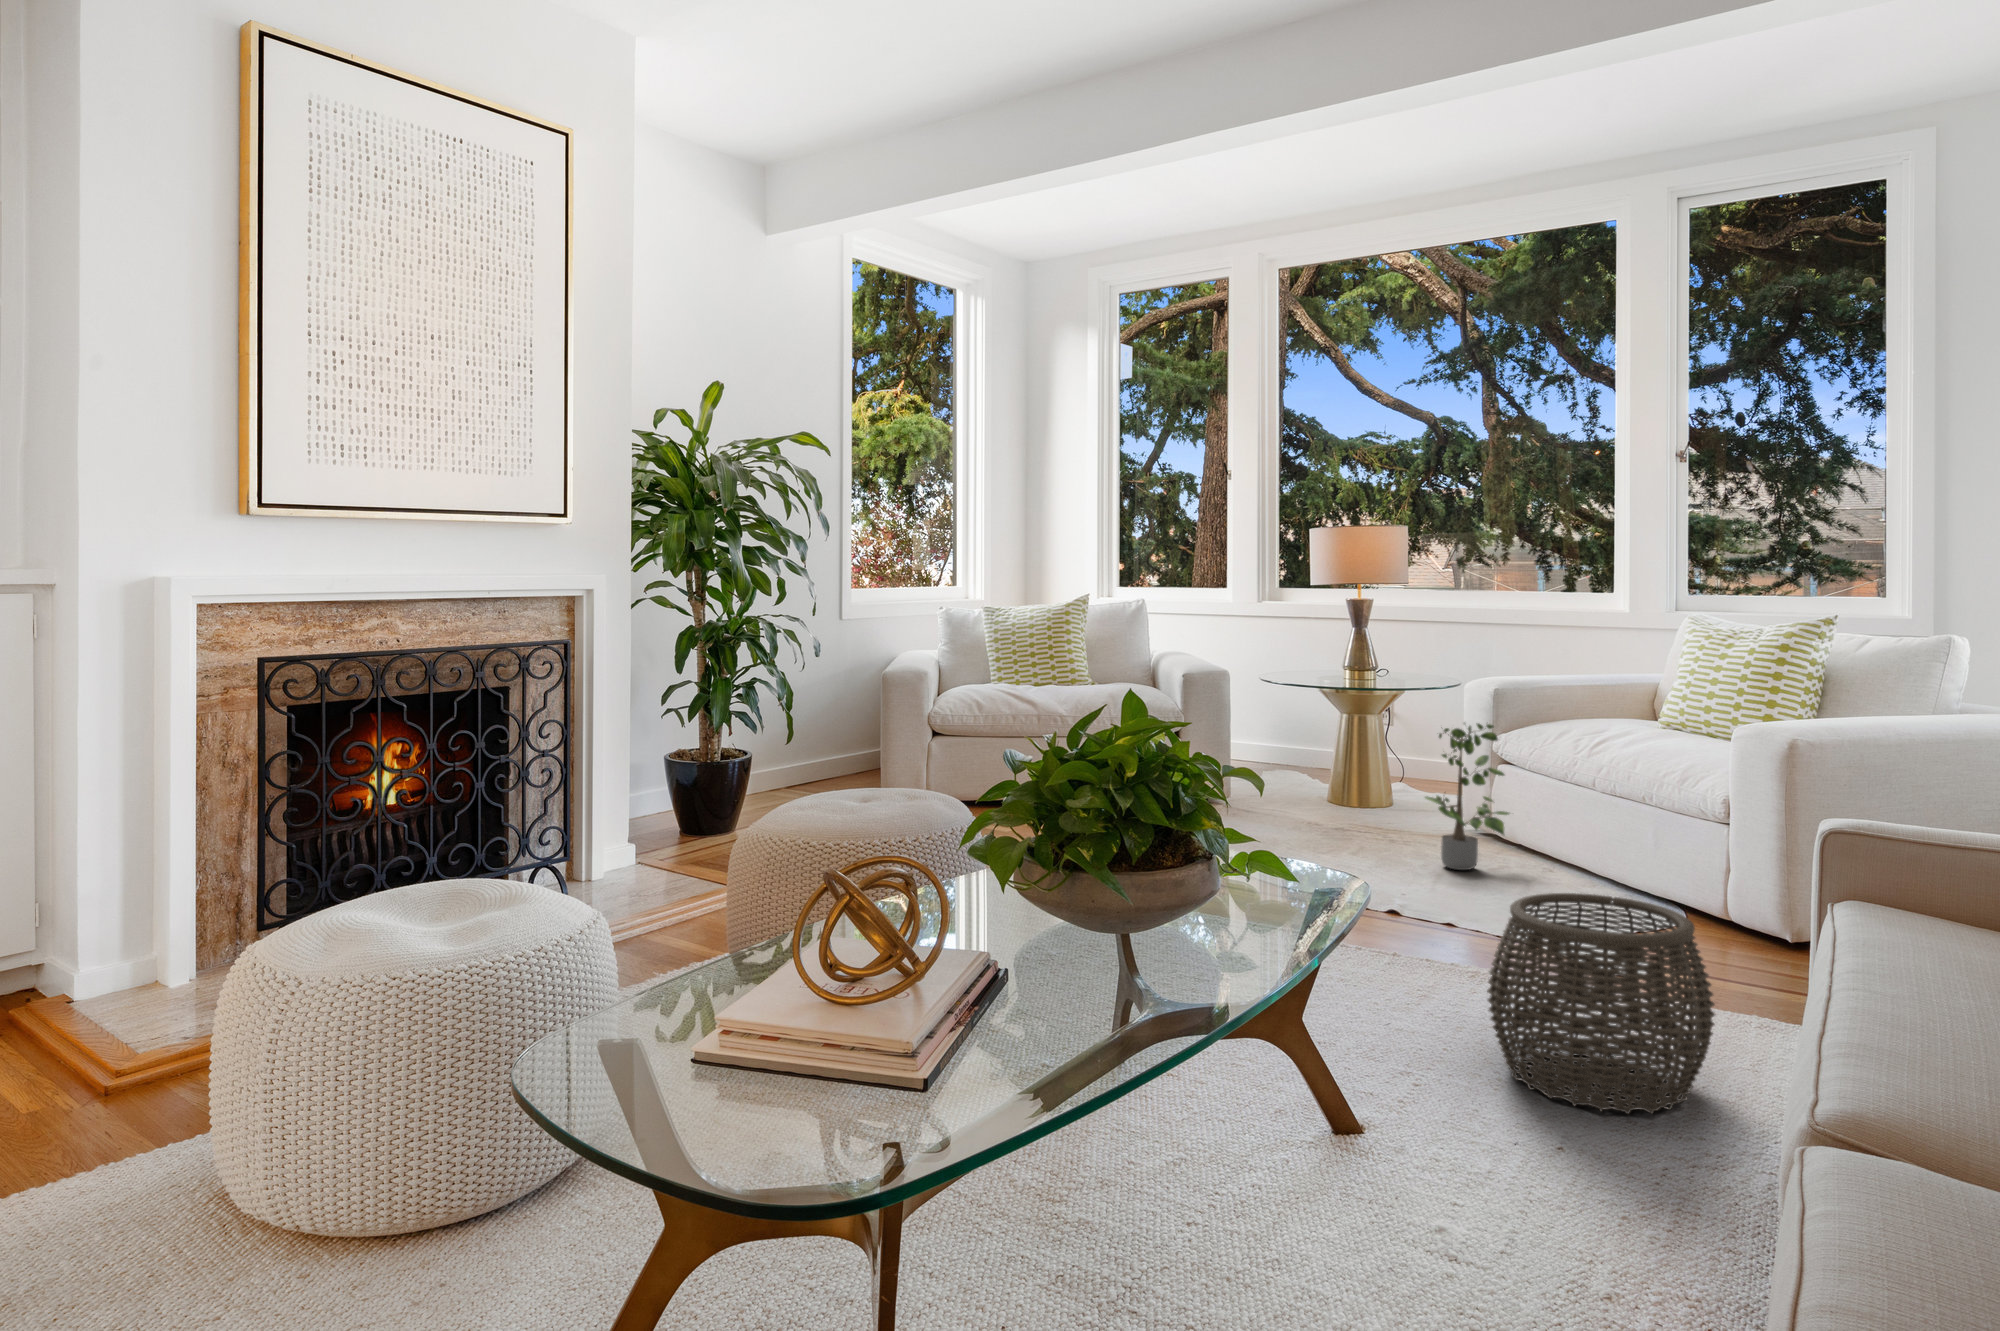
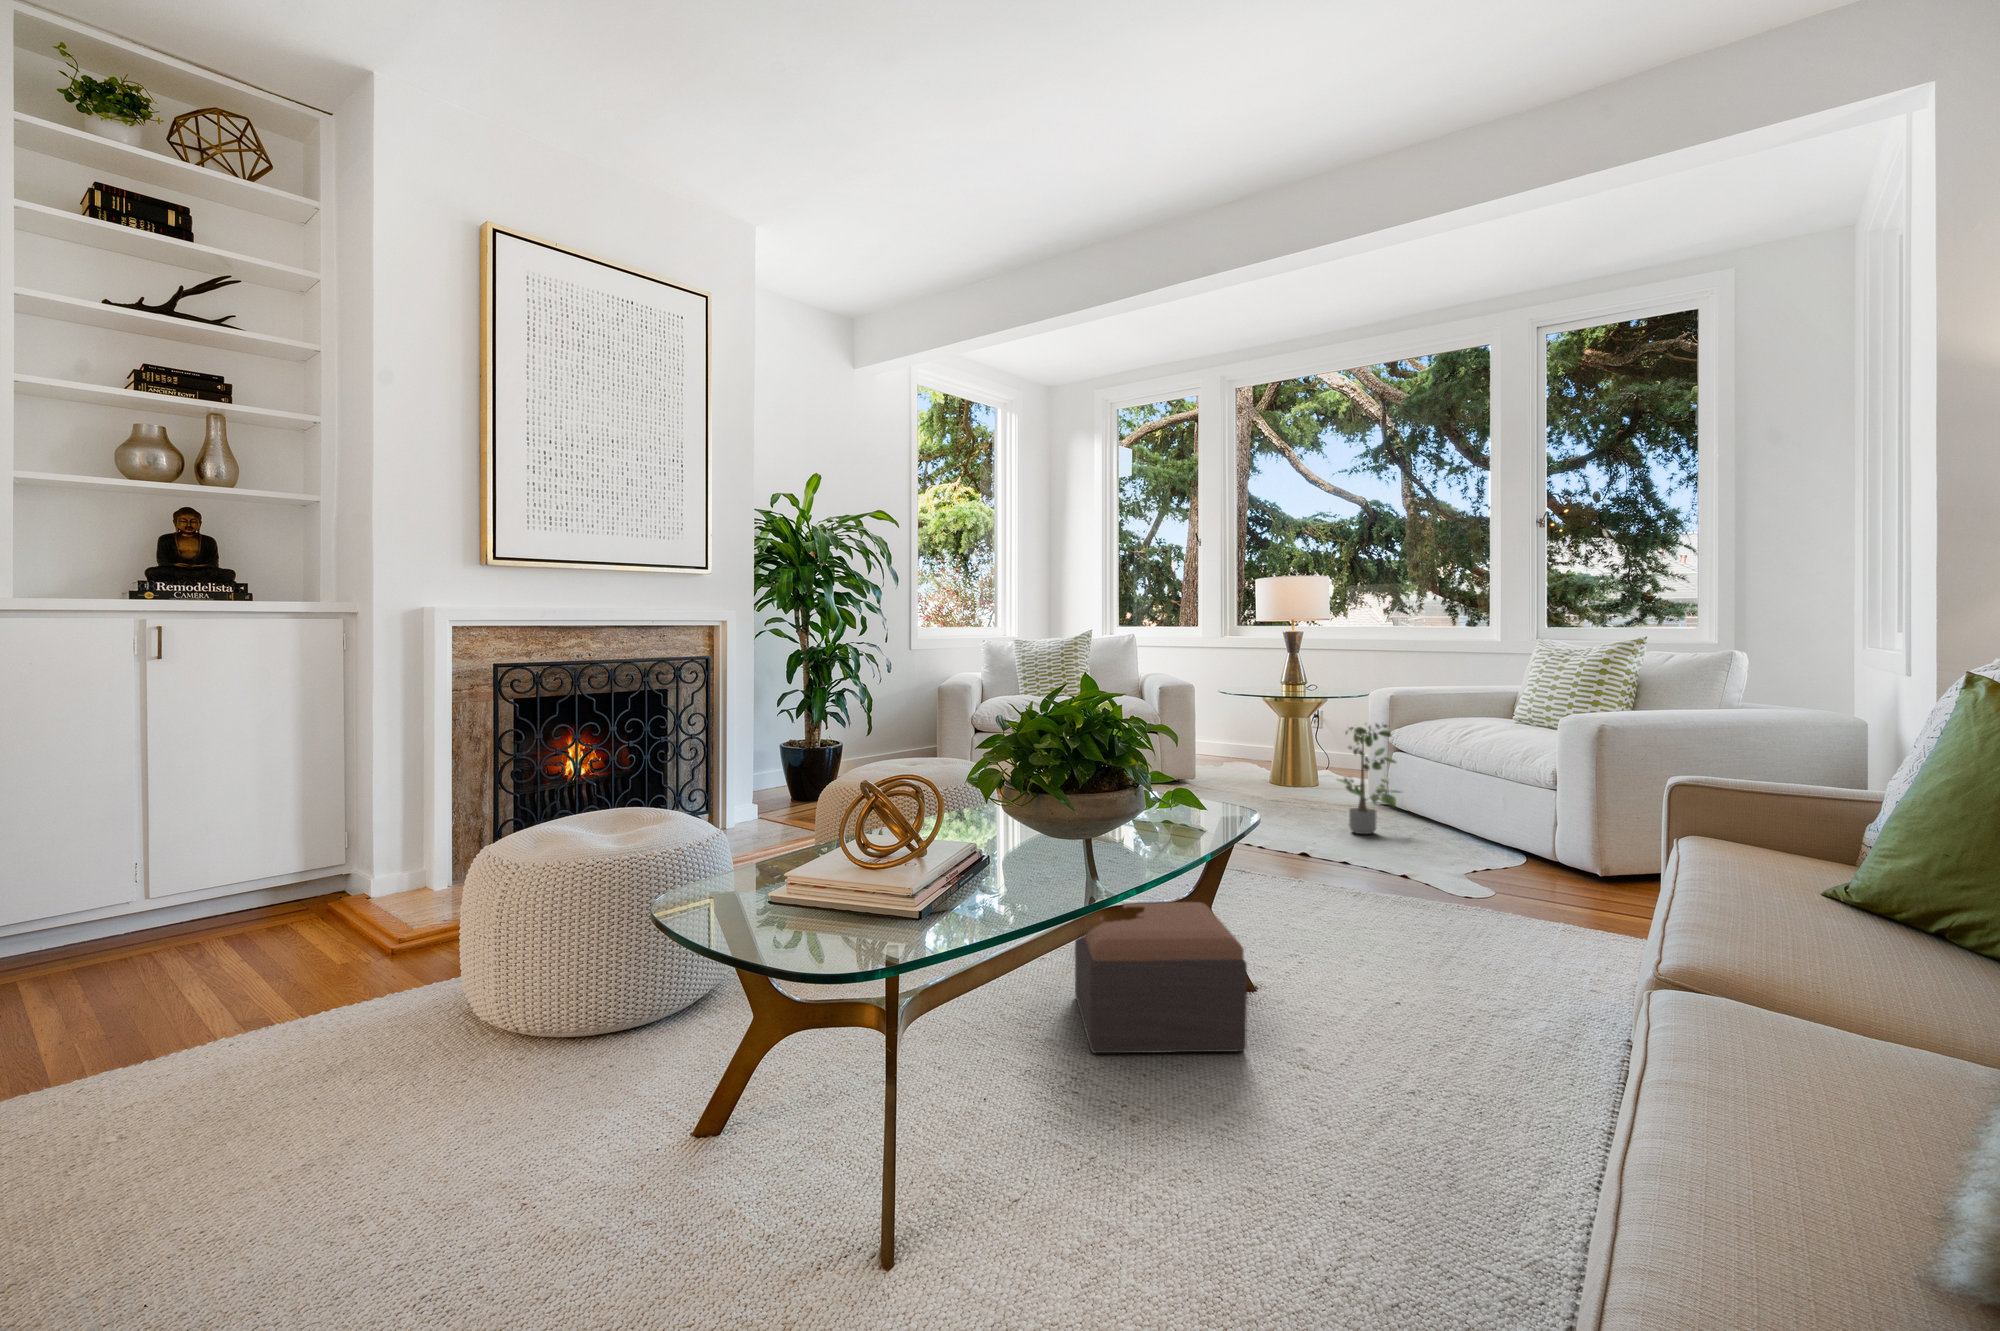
woven basket: present [1487,893,1715,1114] -> none [1337,829,1494,979]
footstool: none [1138,1022,1416,1274] -> present [1075,902,1247,1053]

